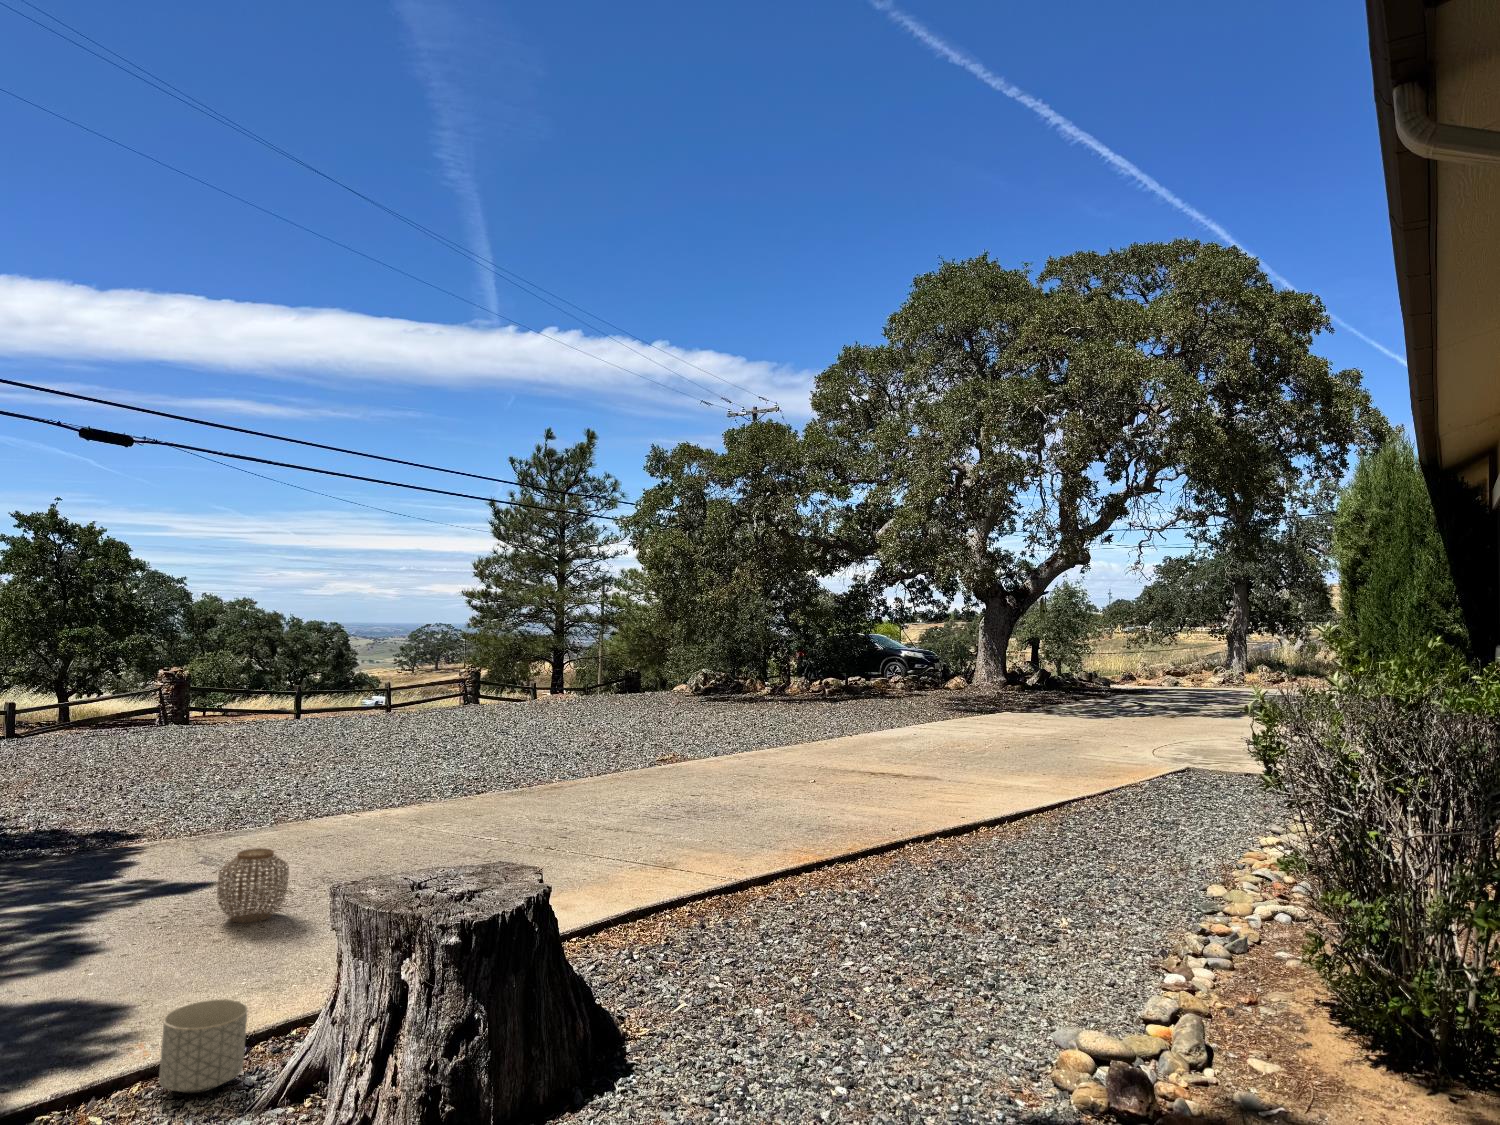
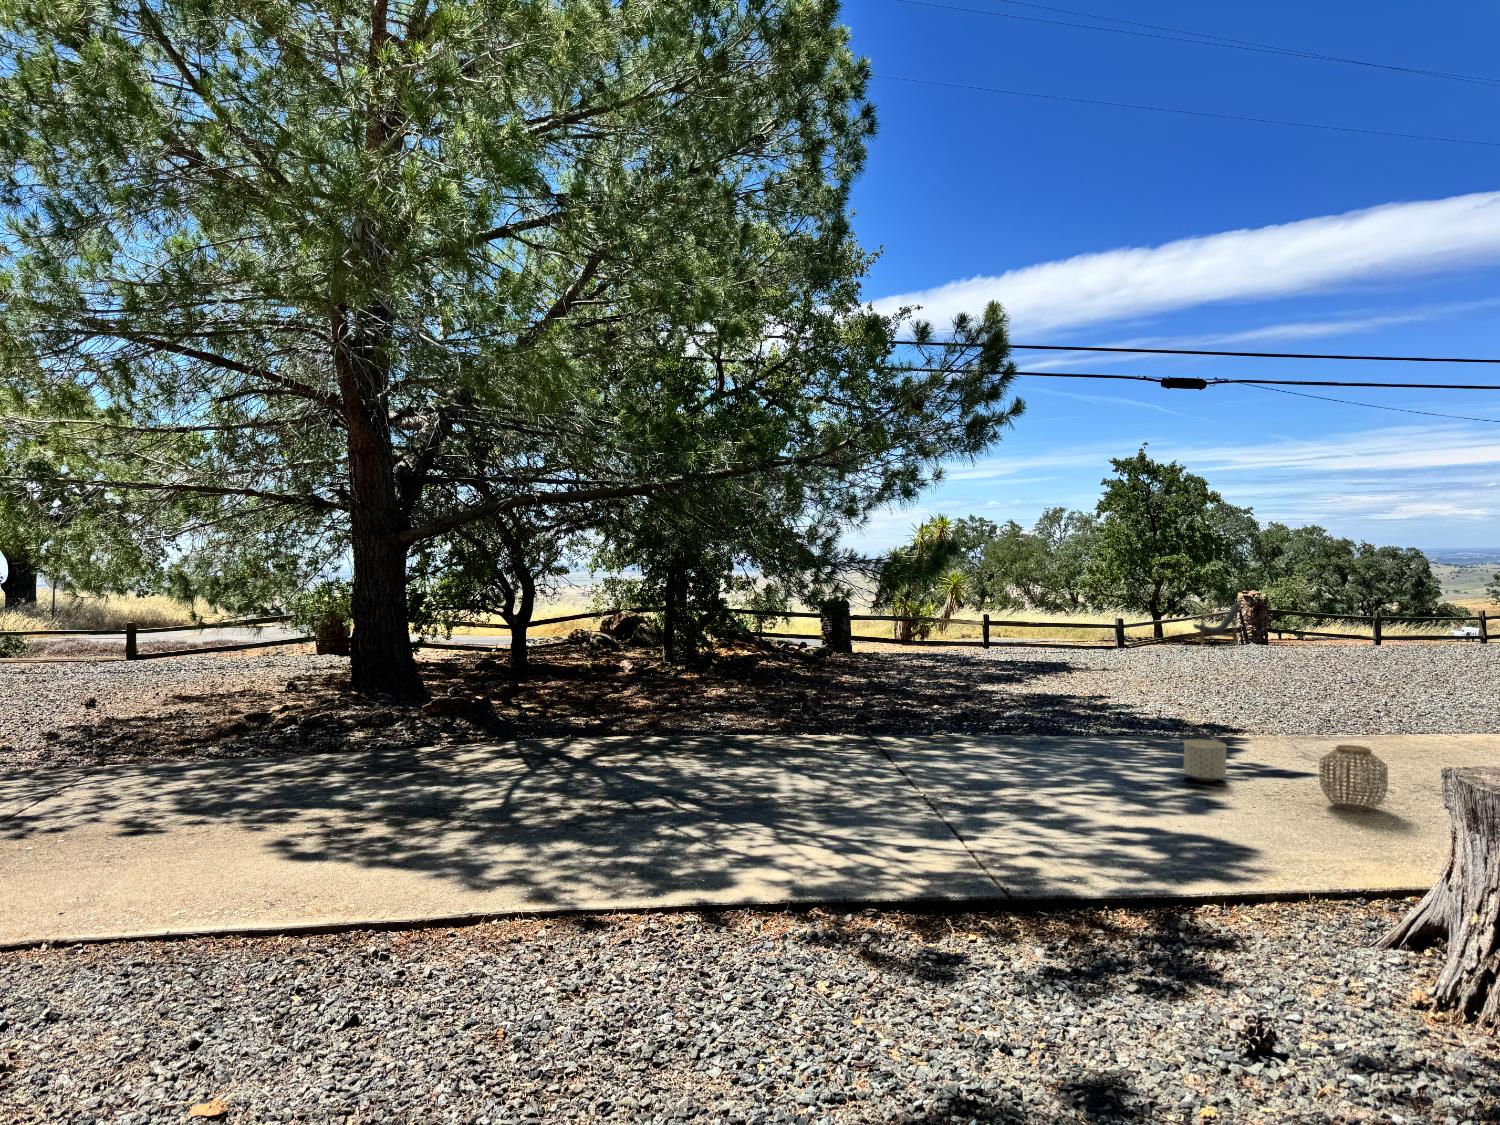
lounge chair: none [105,679,164,729] -> present [1193,602,1241,645]
planter: present [159,1000,248,1093] -> present [1184,740,1226,782]

